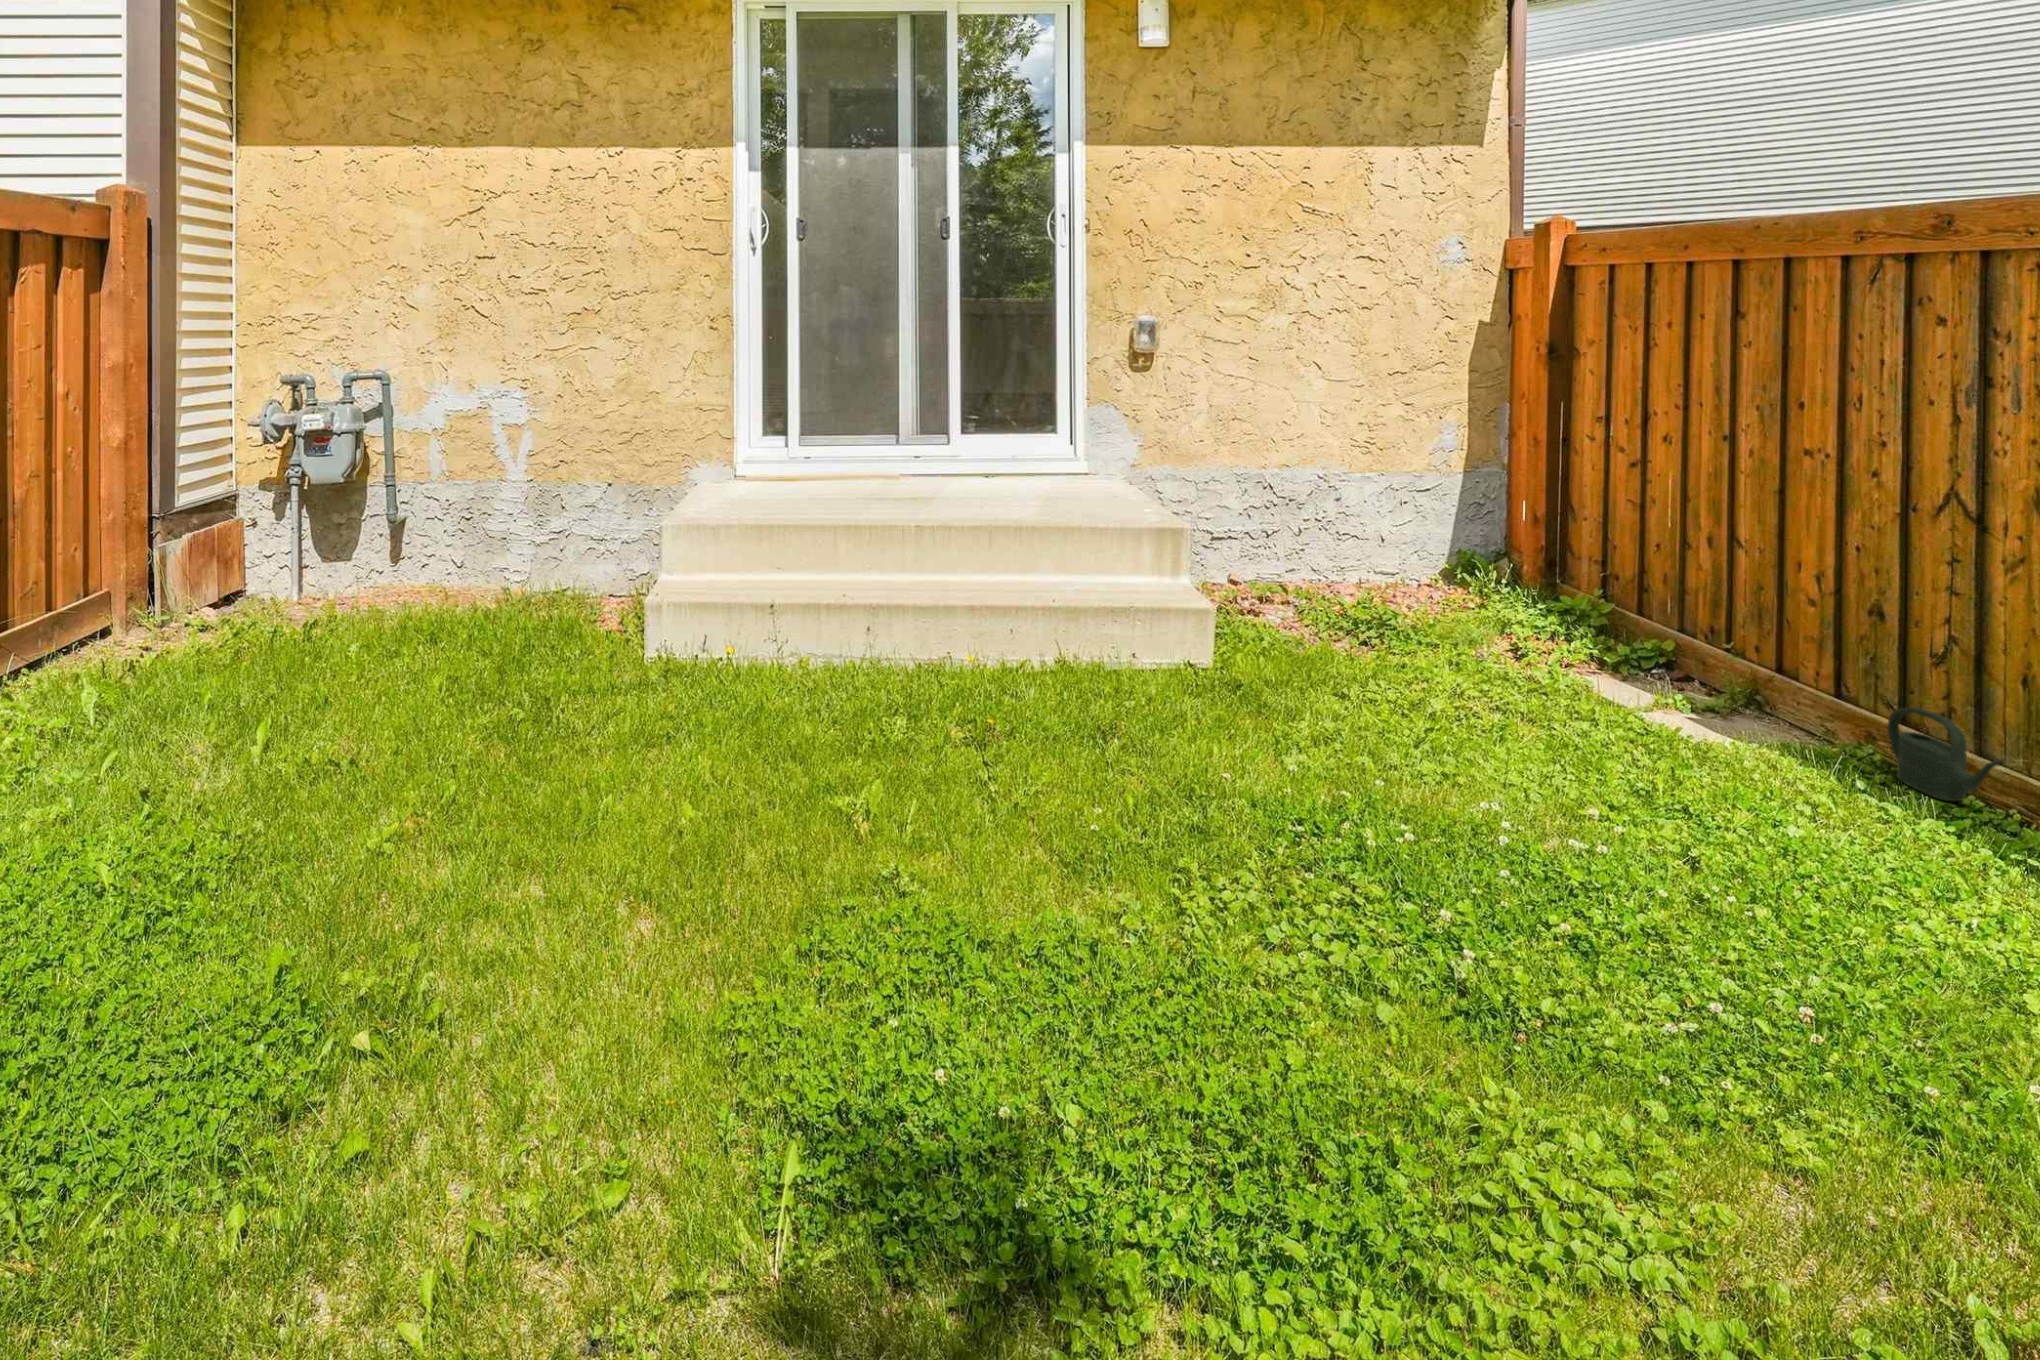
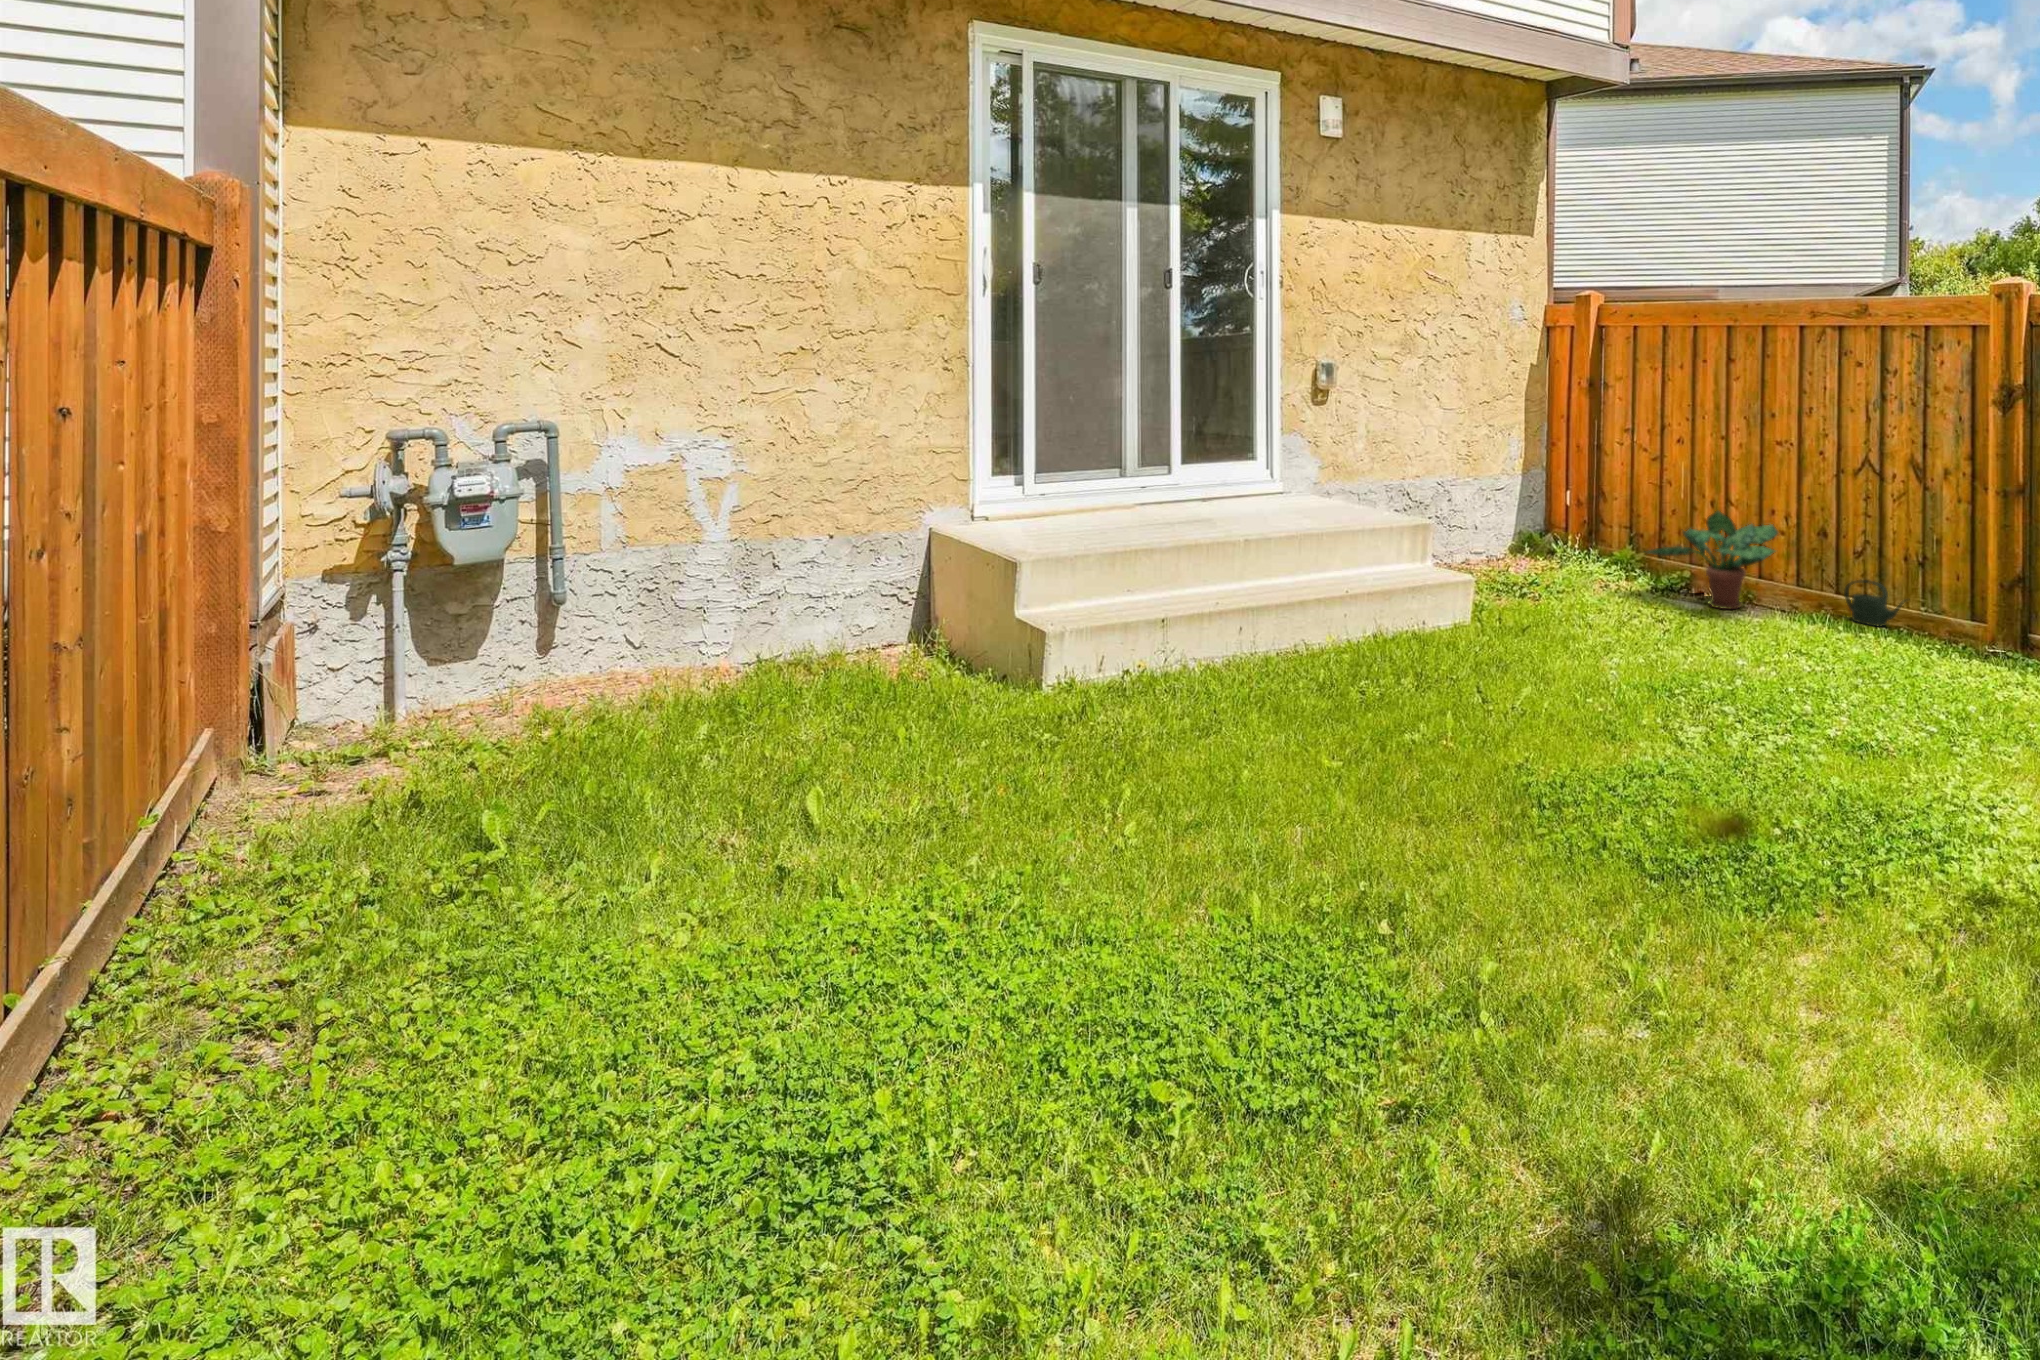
potted plant: none [1534,554,1787,717] -> present [1647,511,1778,609]

